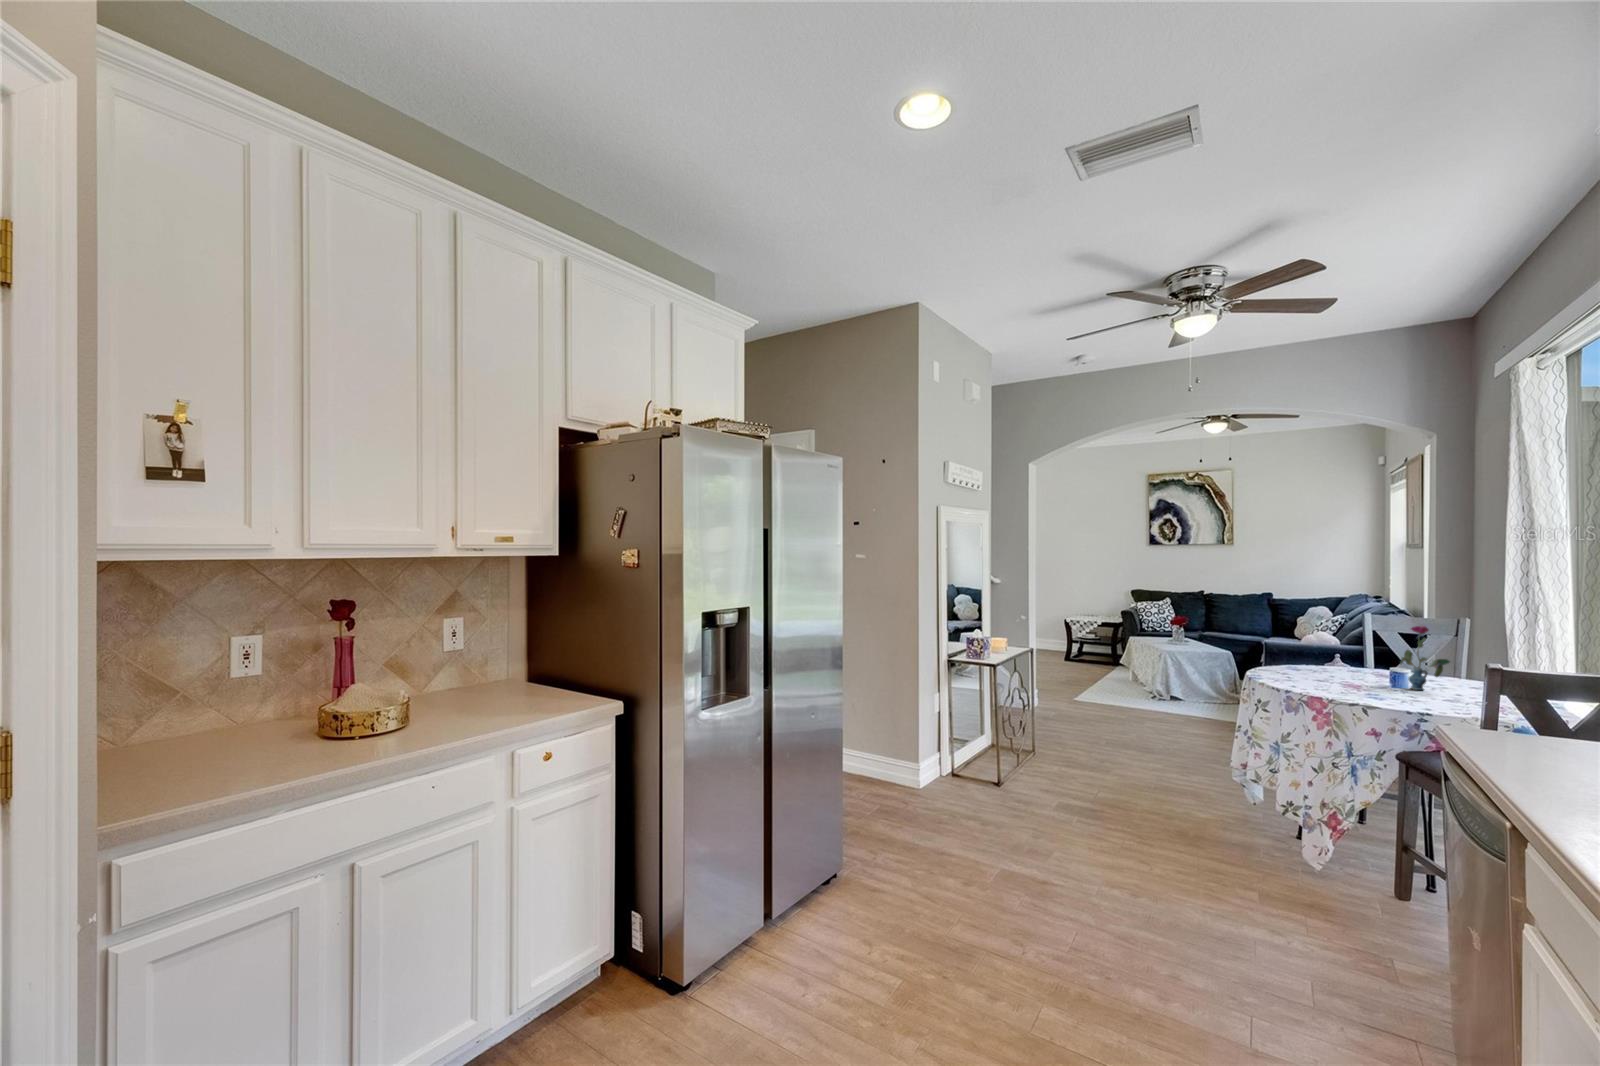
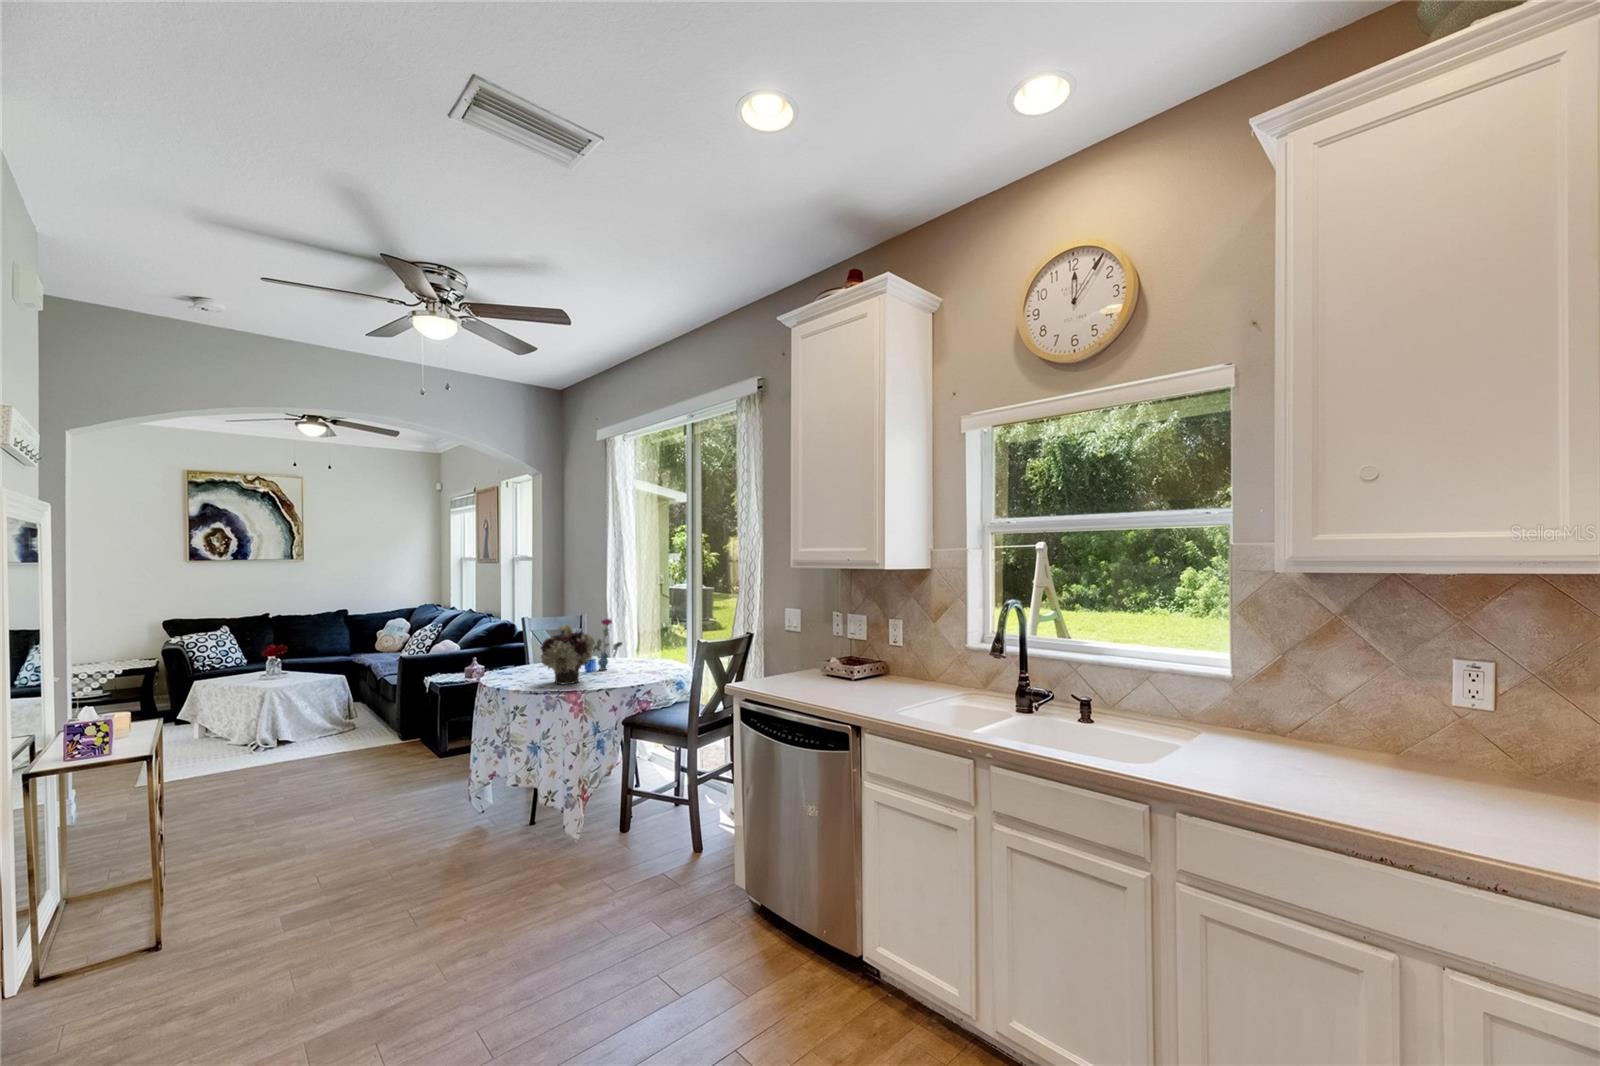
flower arrangement: none [1284,621,1368,692] -> present [541,623,595,684]

